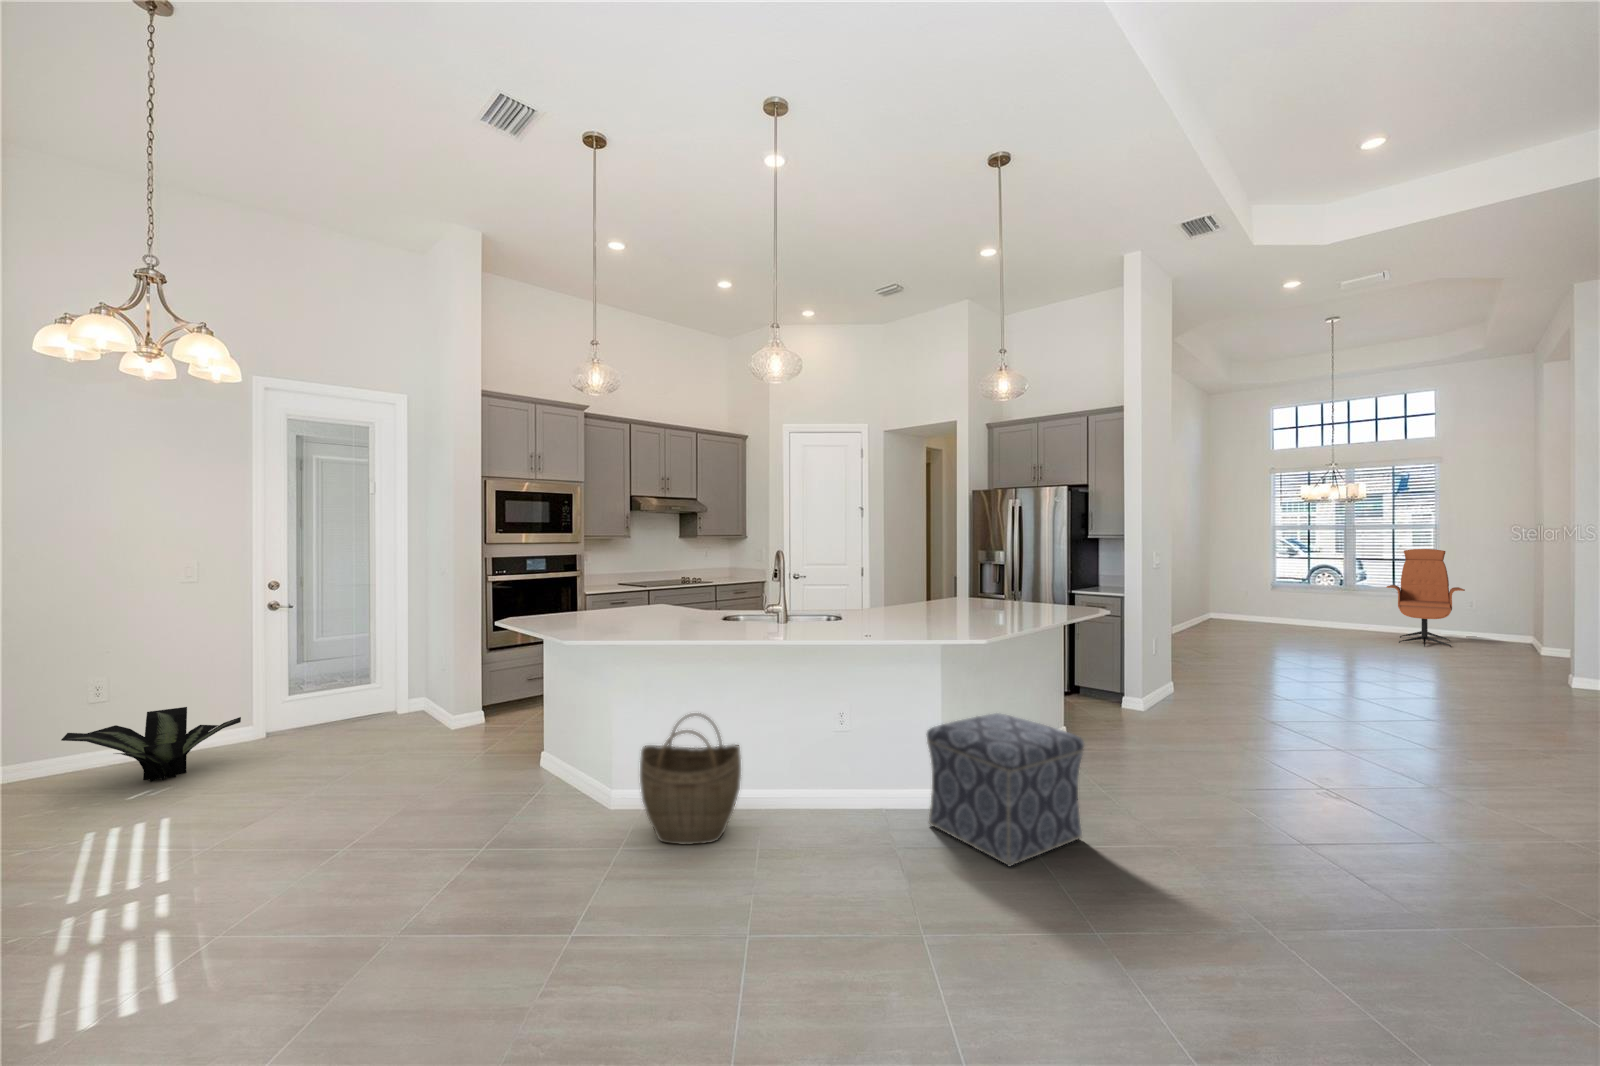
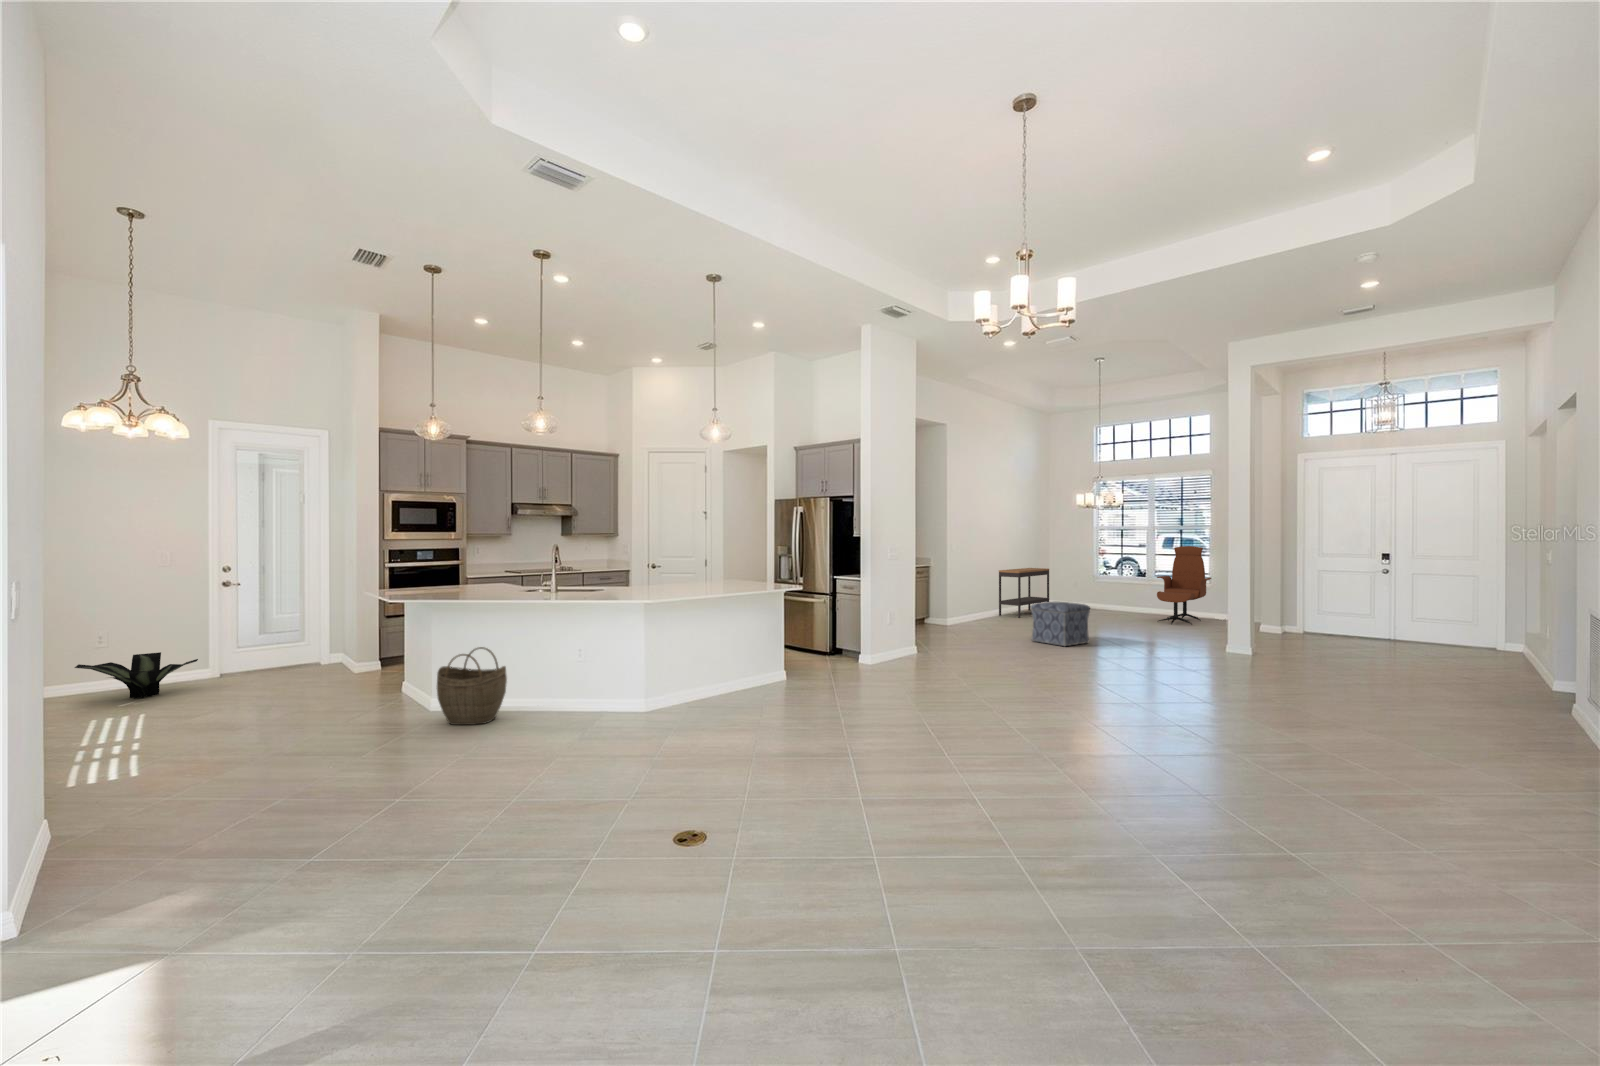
console table: none [1185,575,1237,636] -> present [999,568,1049,618]
ottoman: present [927,713,1084,866] -> present [1031,602,1090,646]

